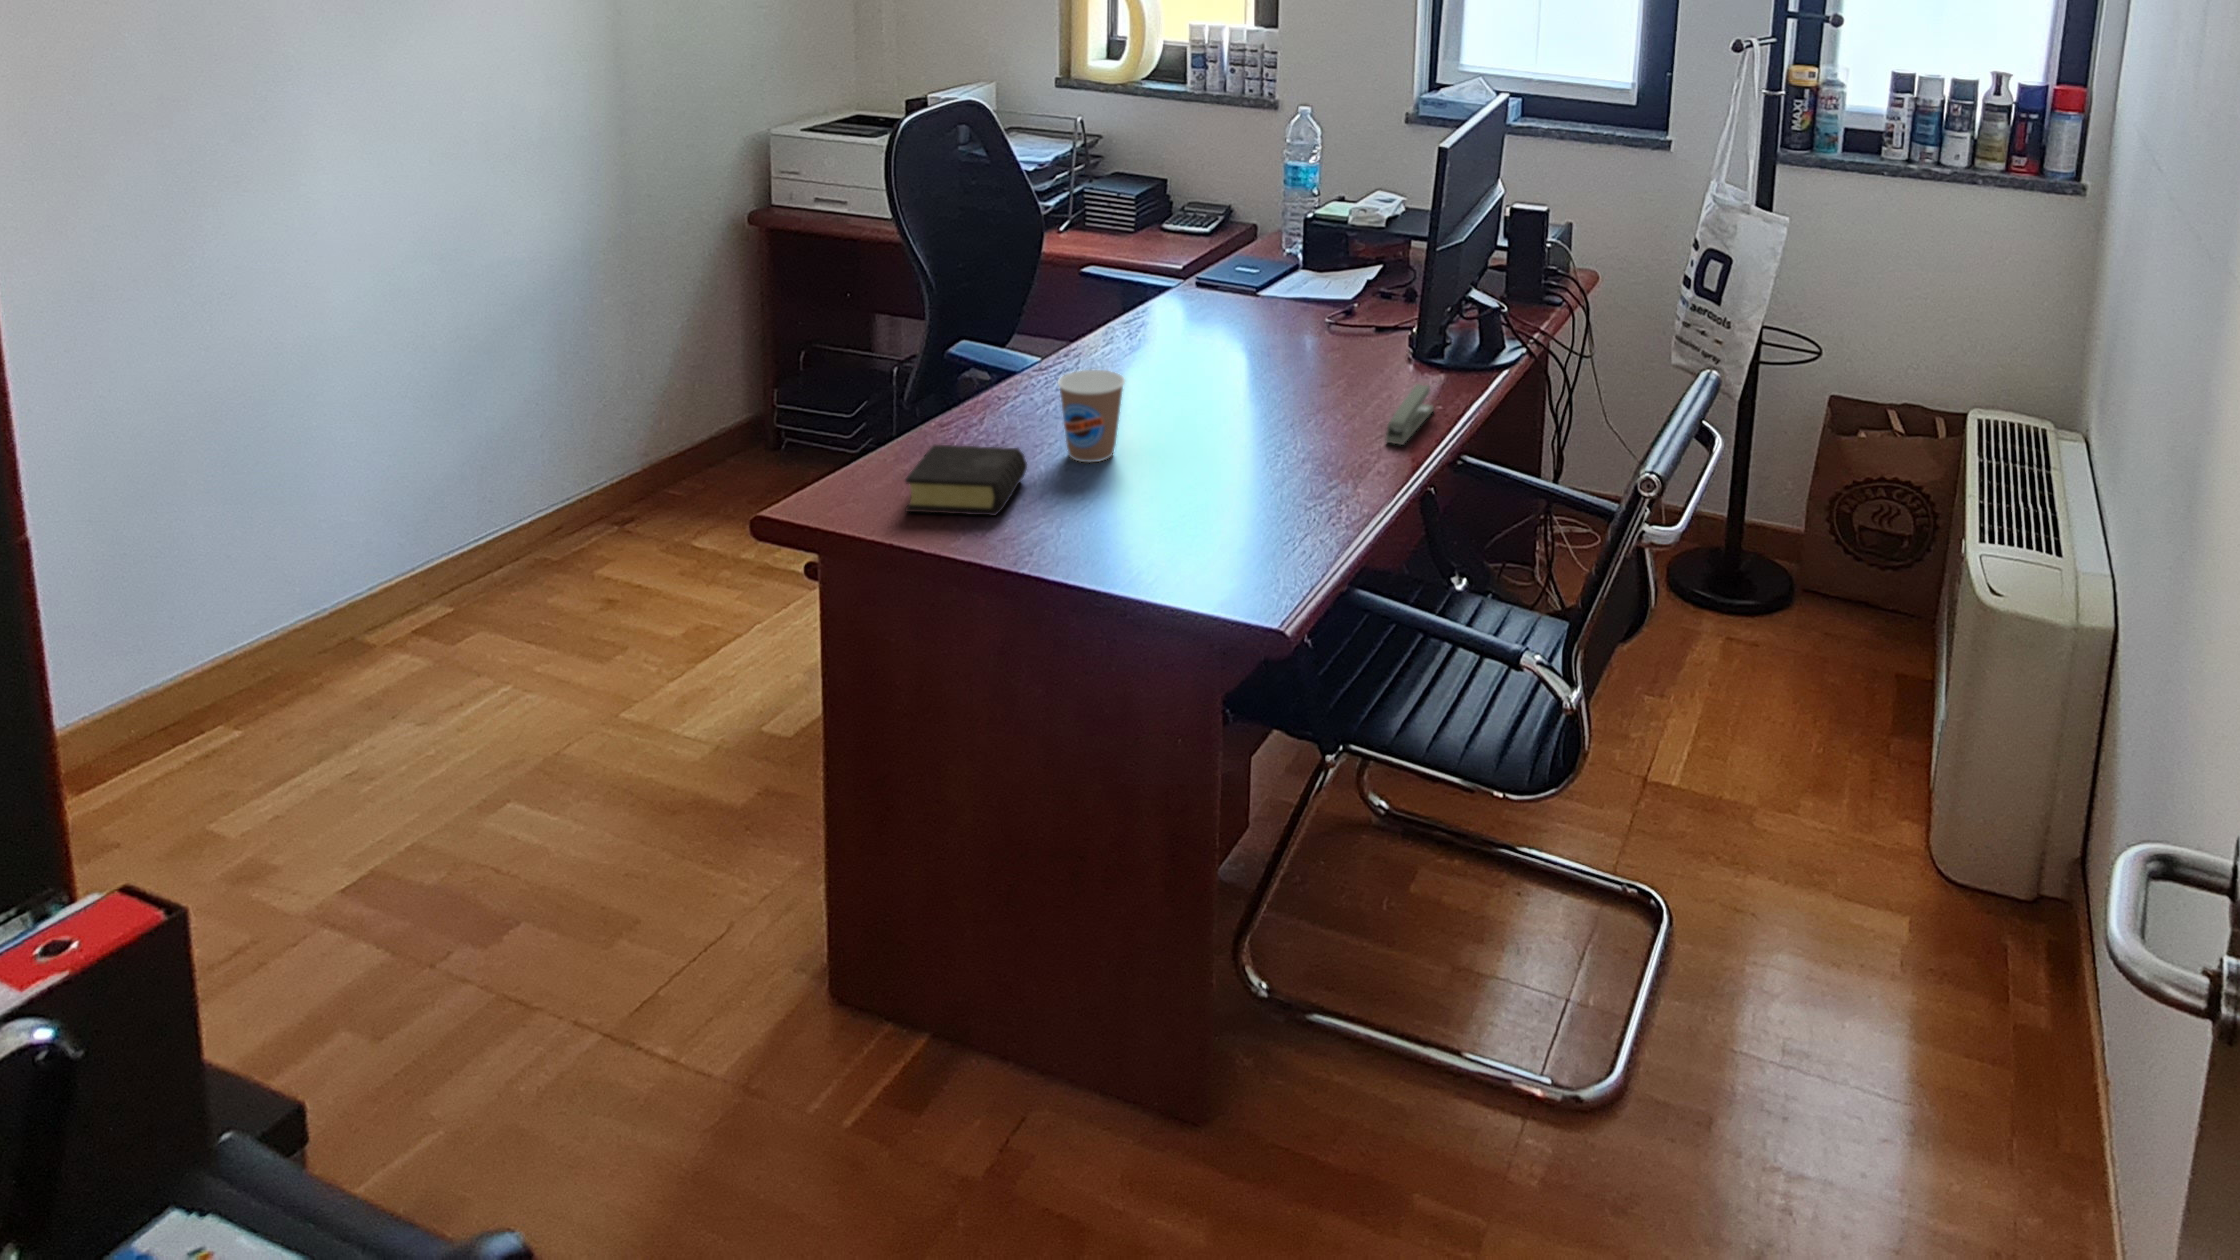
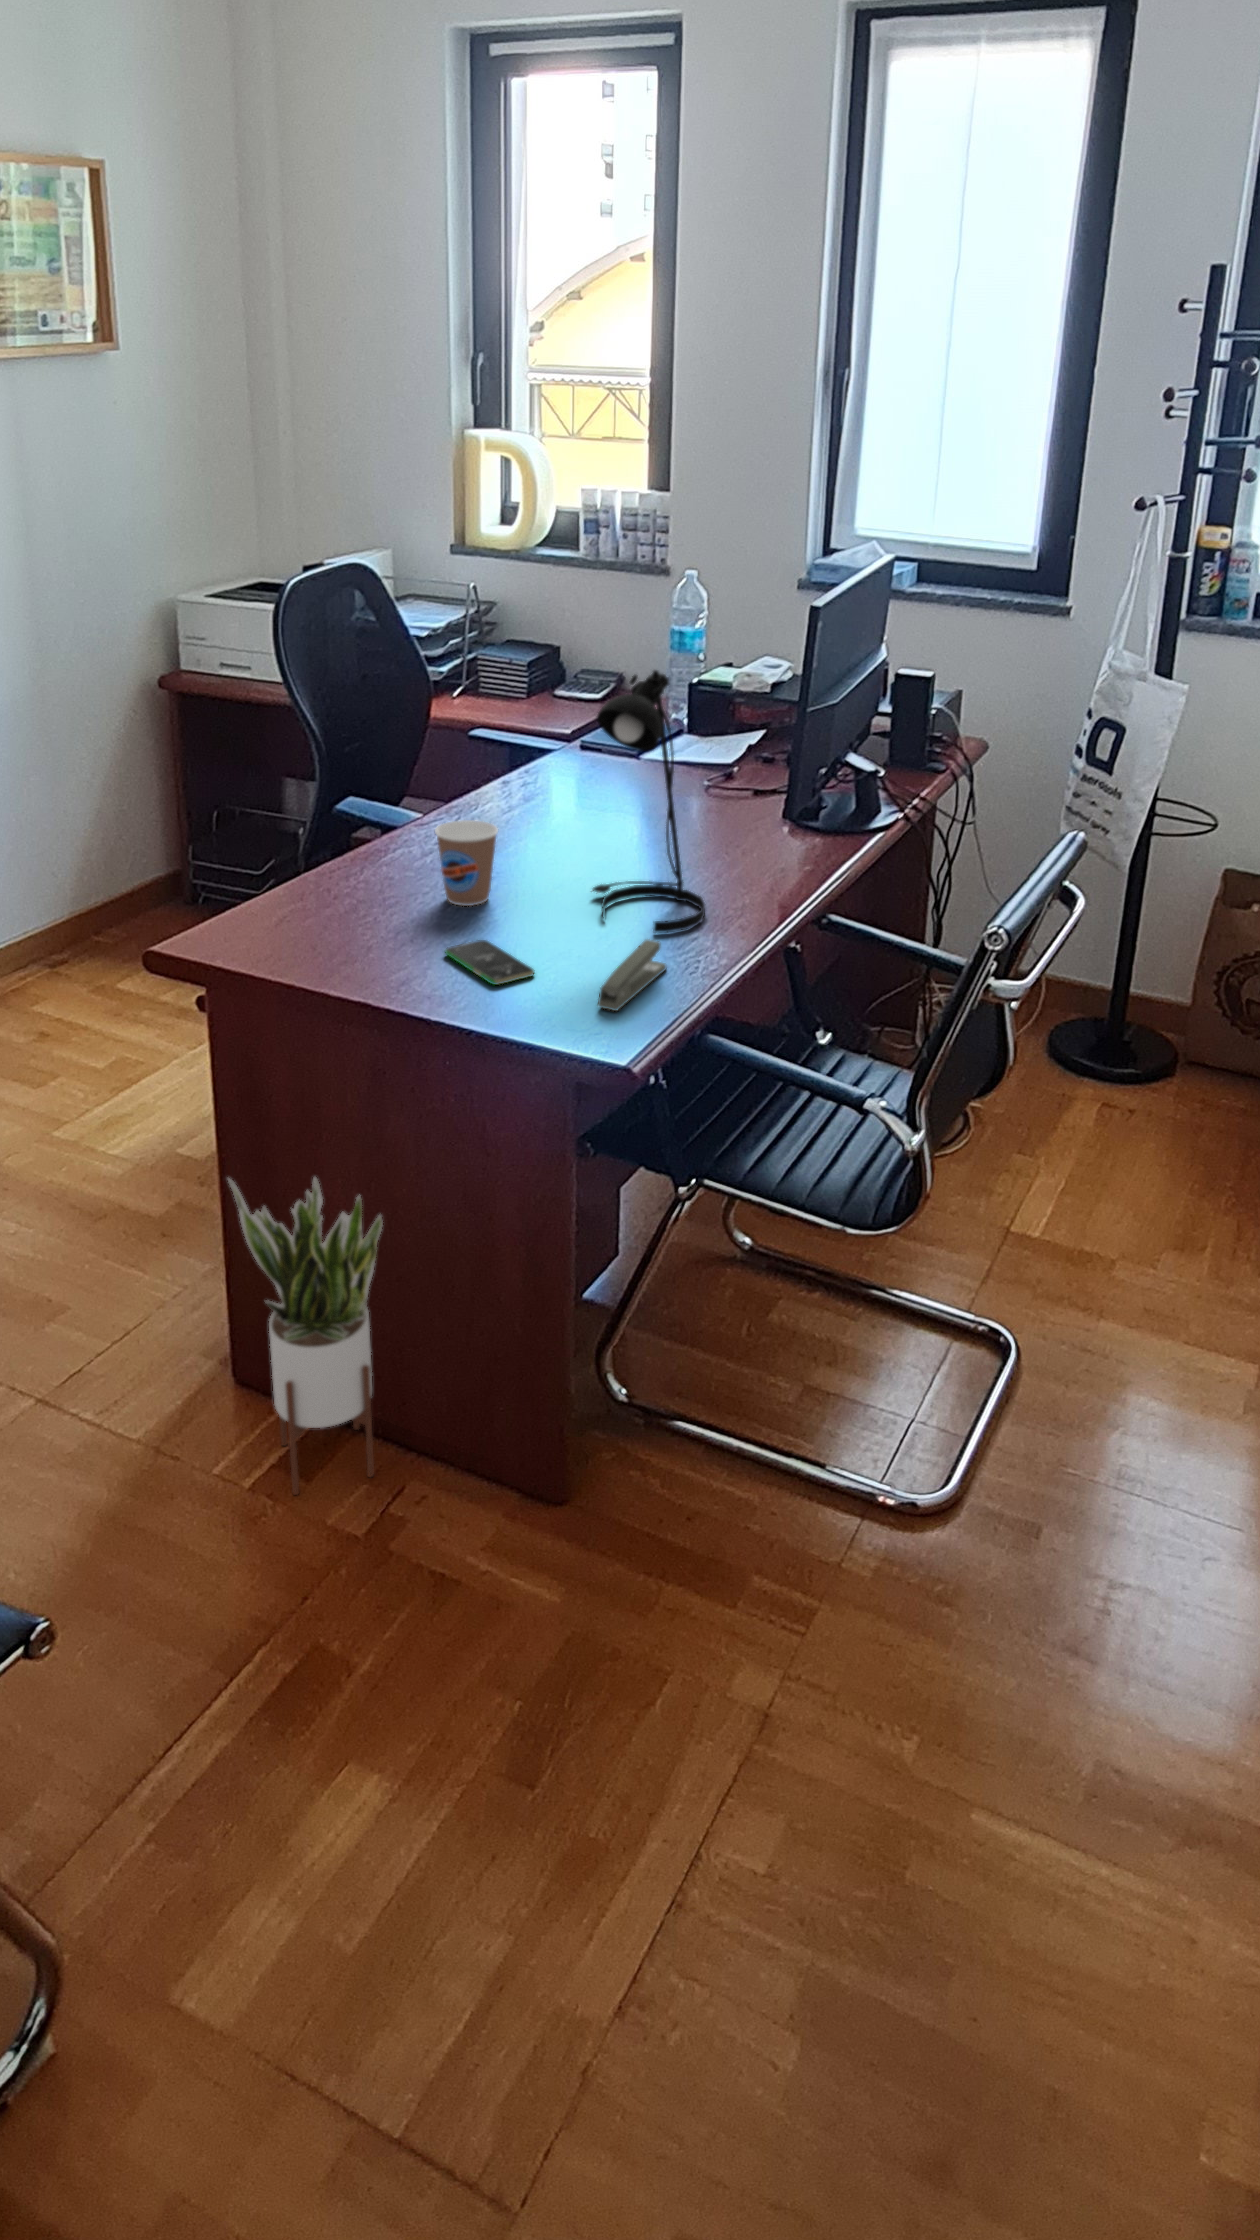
desk lamp: none [1222,214,1343,489] -> present [592,670,705,933]
stapler: present [1385,384,1433,445] -> present [598,939,666,1011]
book: present [905,445,1027,516] -> none [294,885,407,949]
smartphone: none [1070,503,1169,556] -> present [445,940,535,985]
potted plant: none [820,783,997,1172] -> present [228,1177,382,1495]

